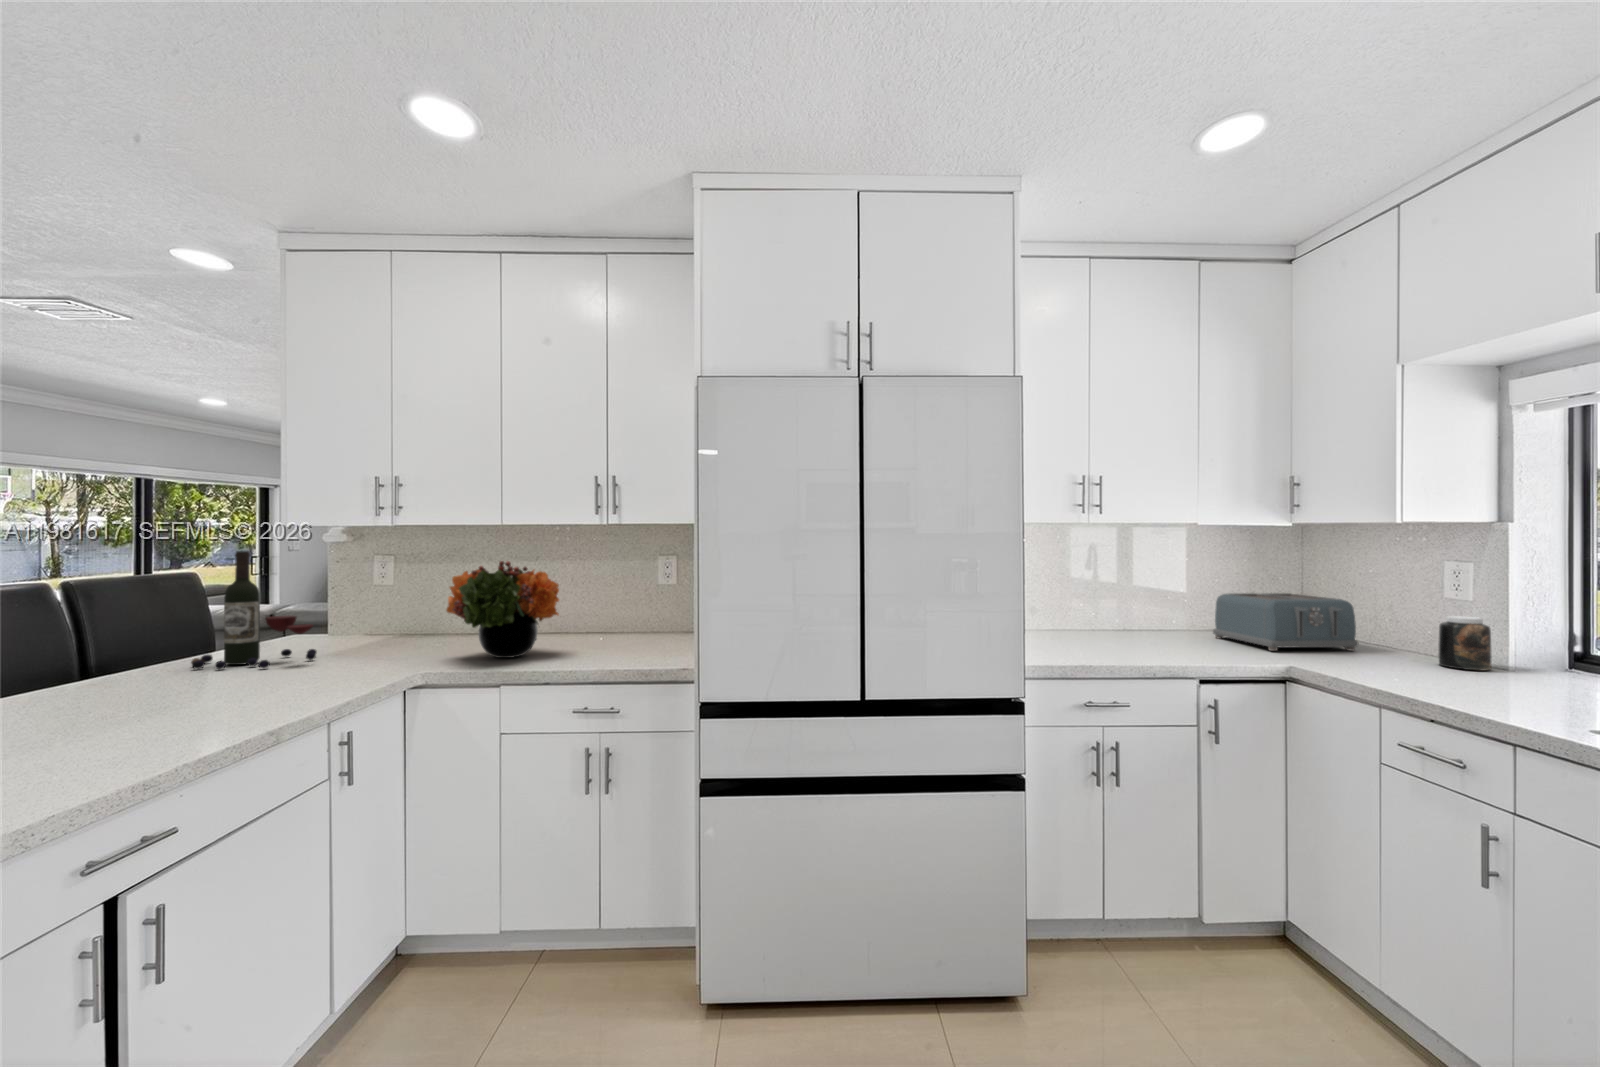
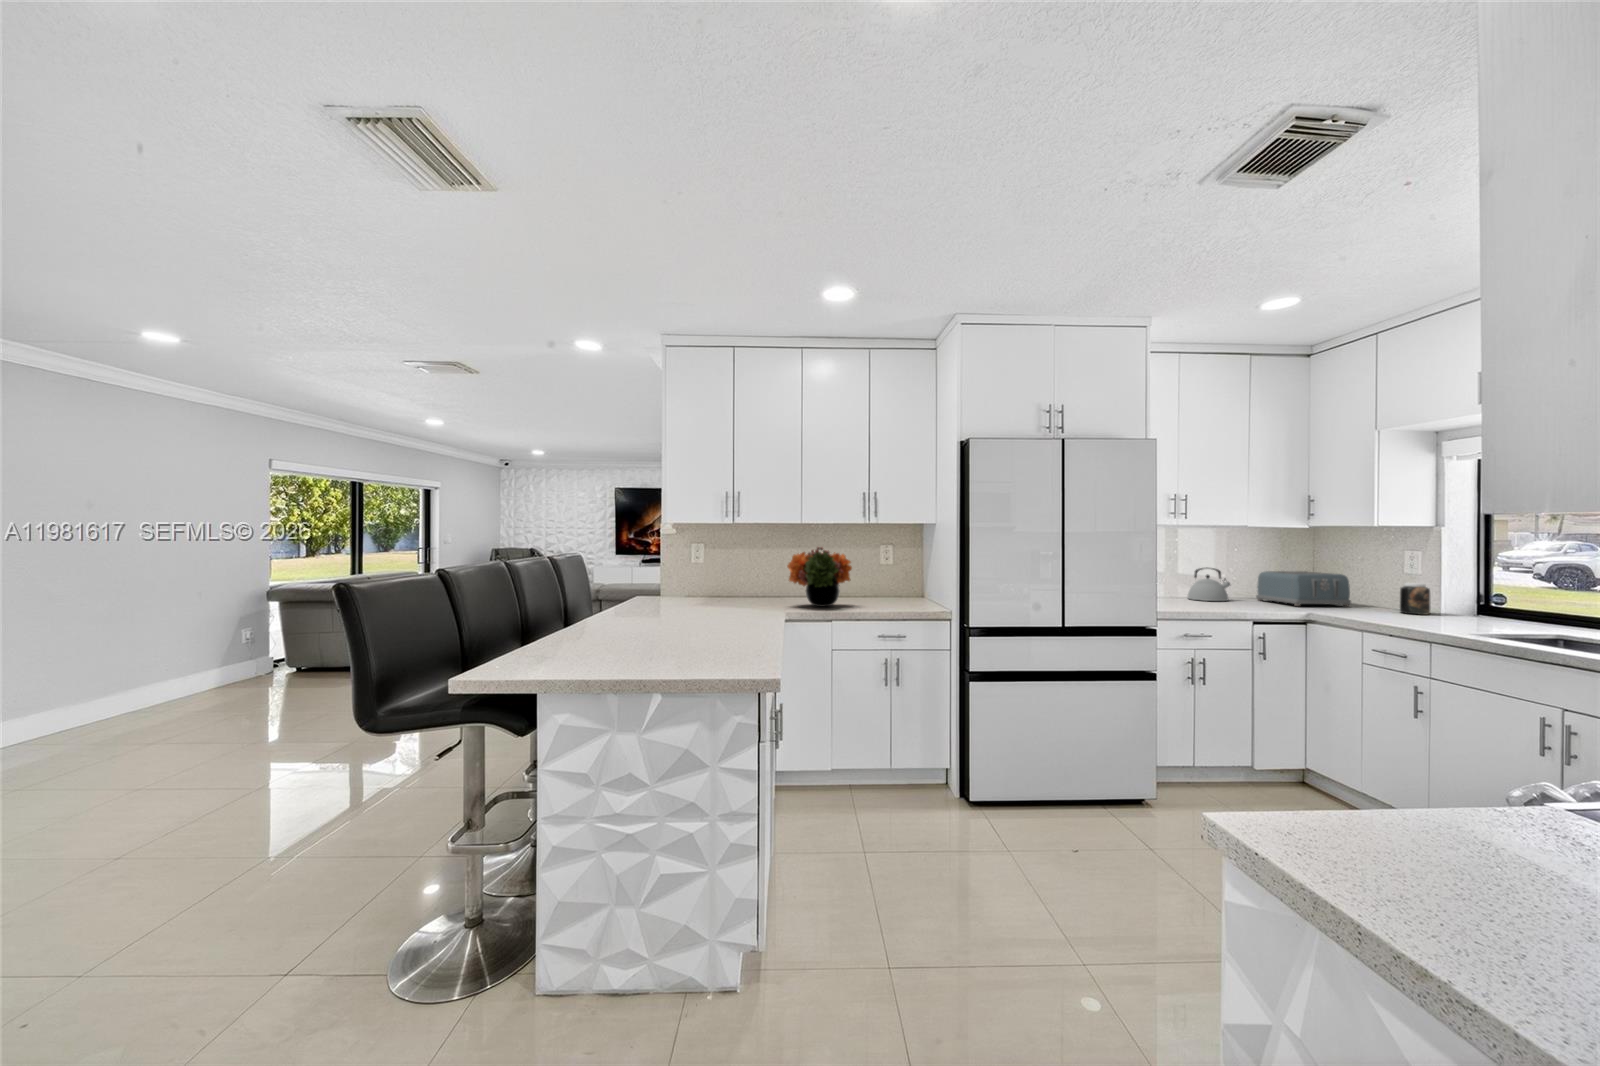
wine bottle: present [191,551,317,669] -> none [646,540,718,610]
kettle: none [1111,588,1174,640] -> present [1188,568,1230,601]

